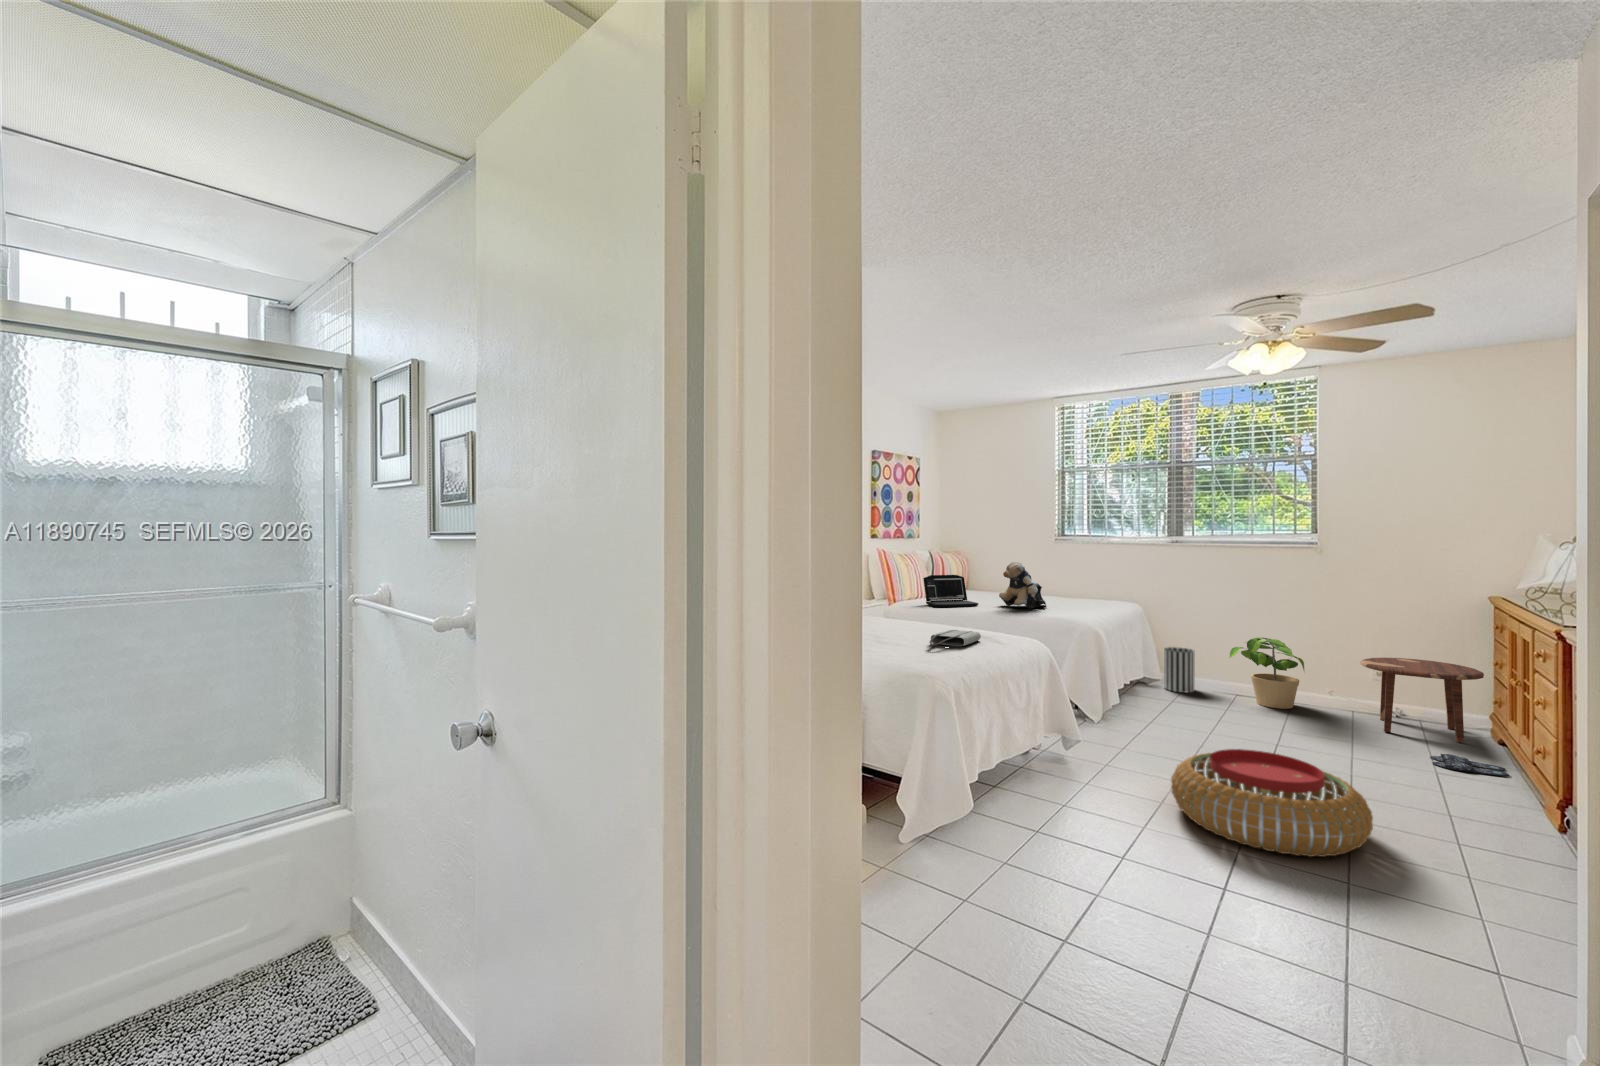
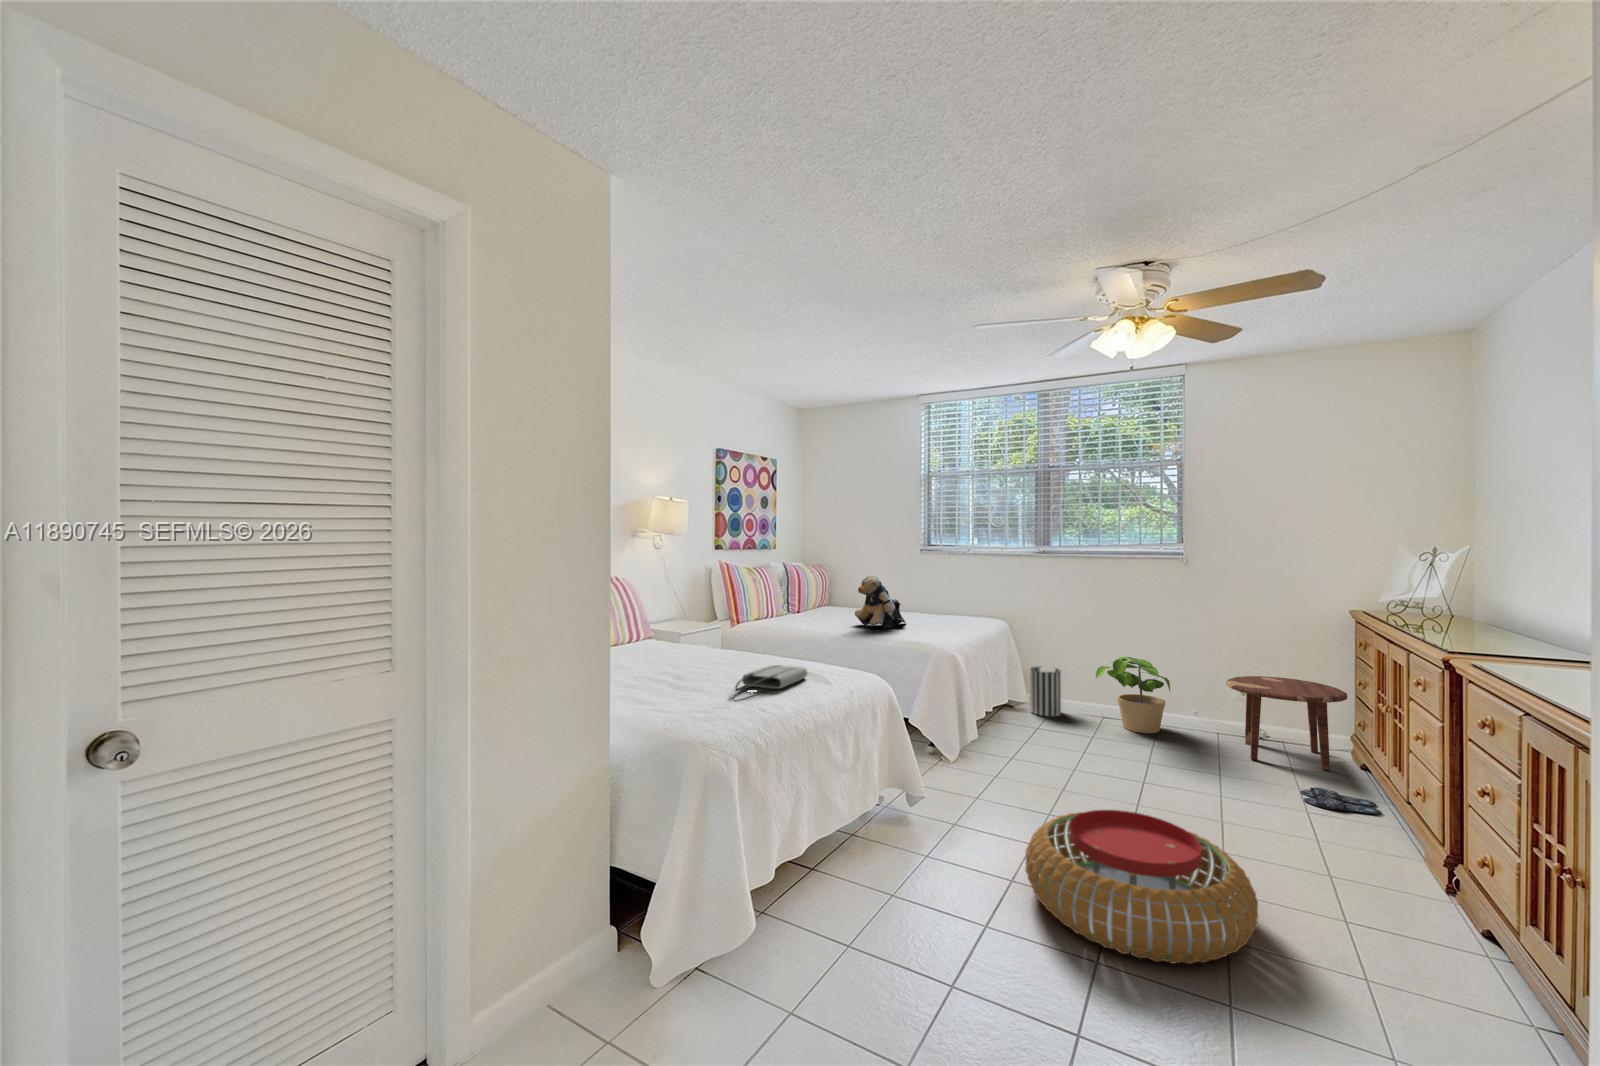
laptop: present [923,575,978,607] -> none [772,590,832,628]

